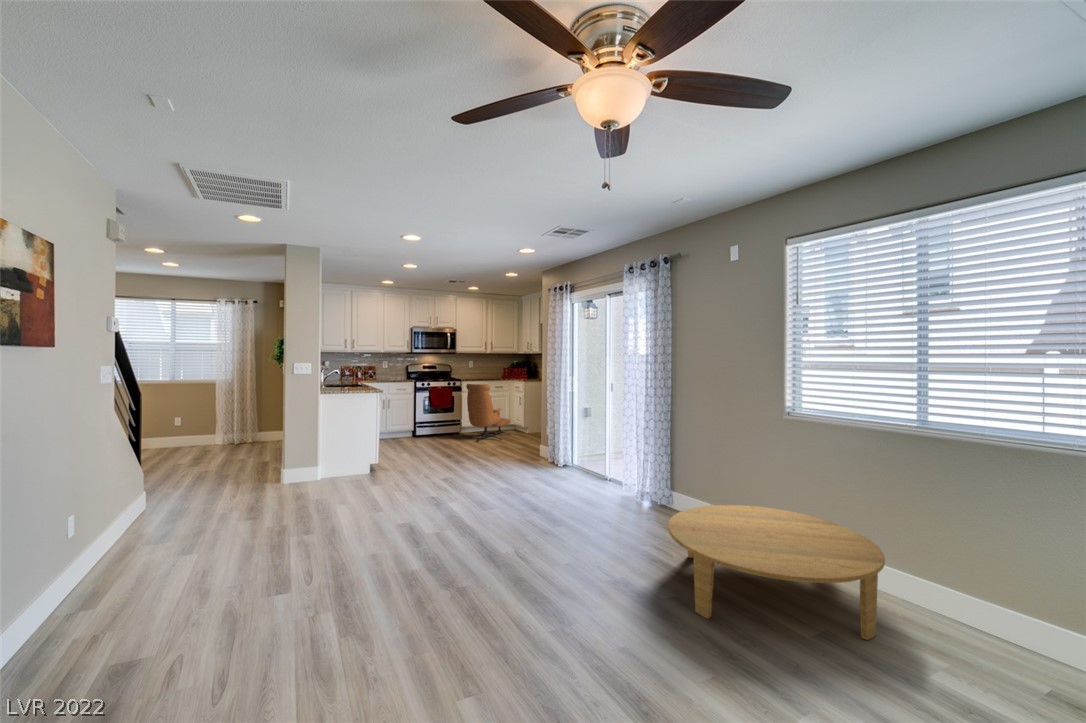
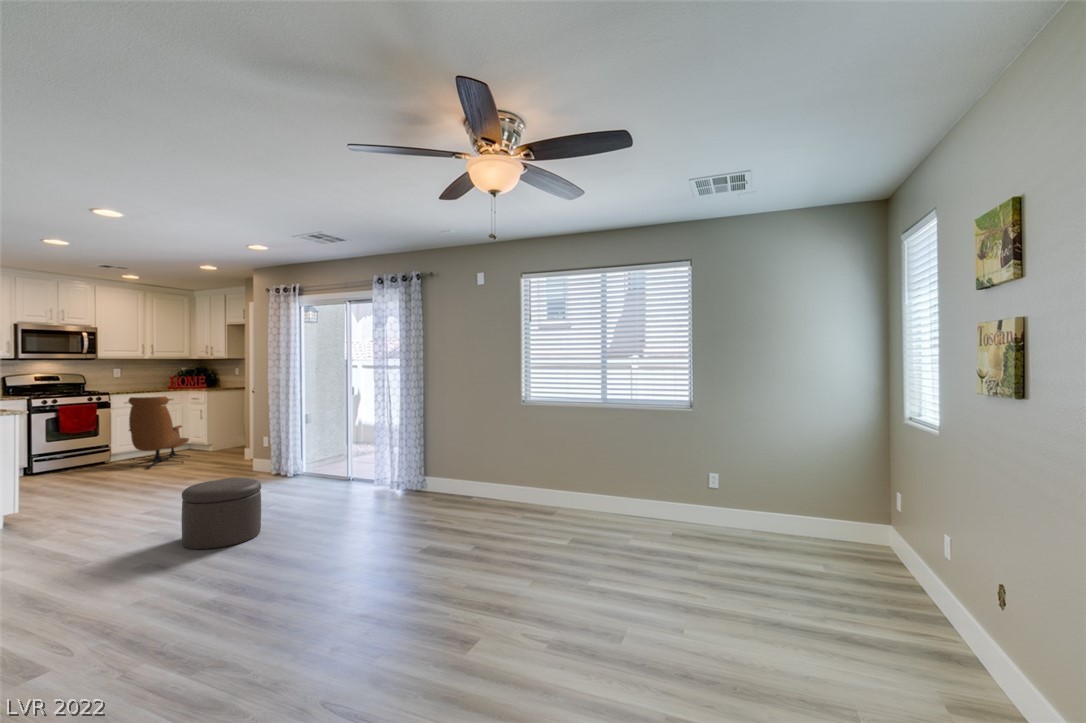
ottoman: none [438,461,498,523] -> present [182,478,261,549]
coffee table: present [668,505,885,640] -> none [457,471,594,550]

